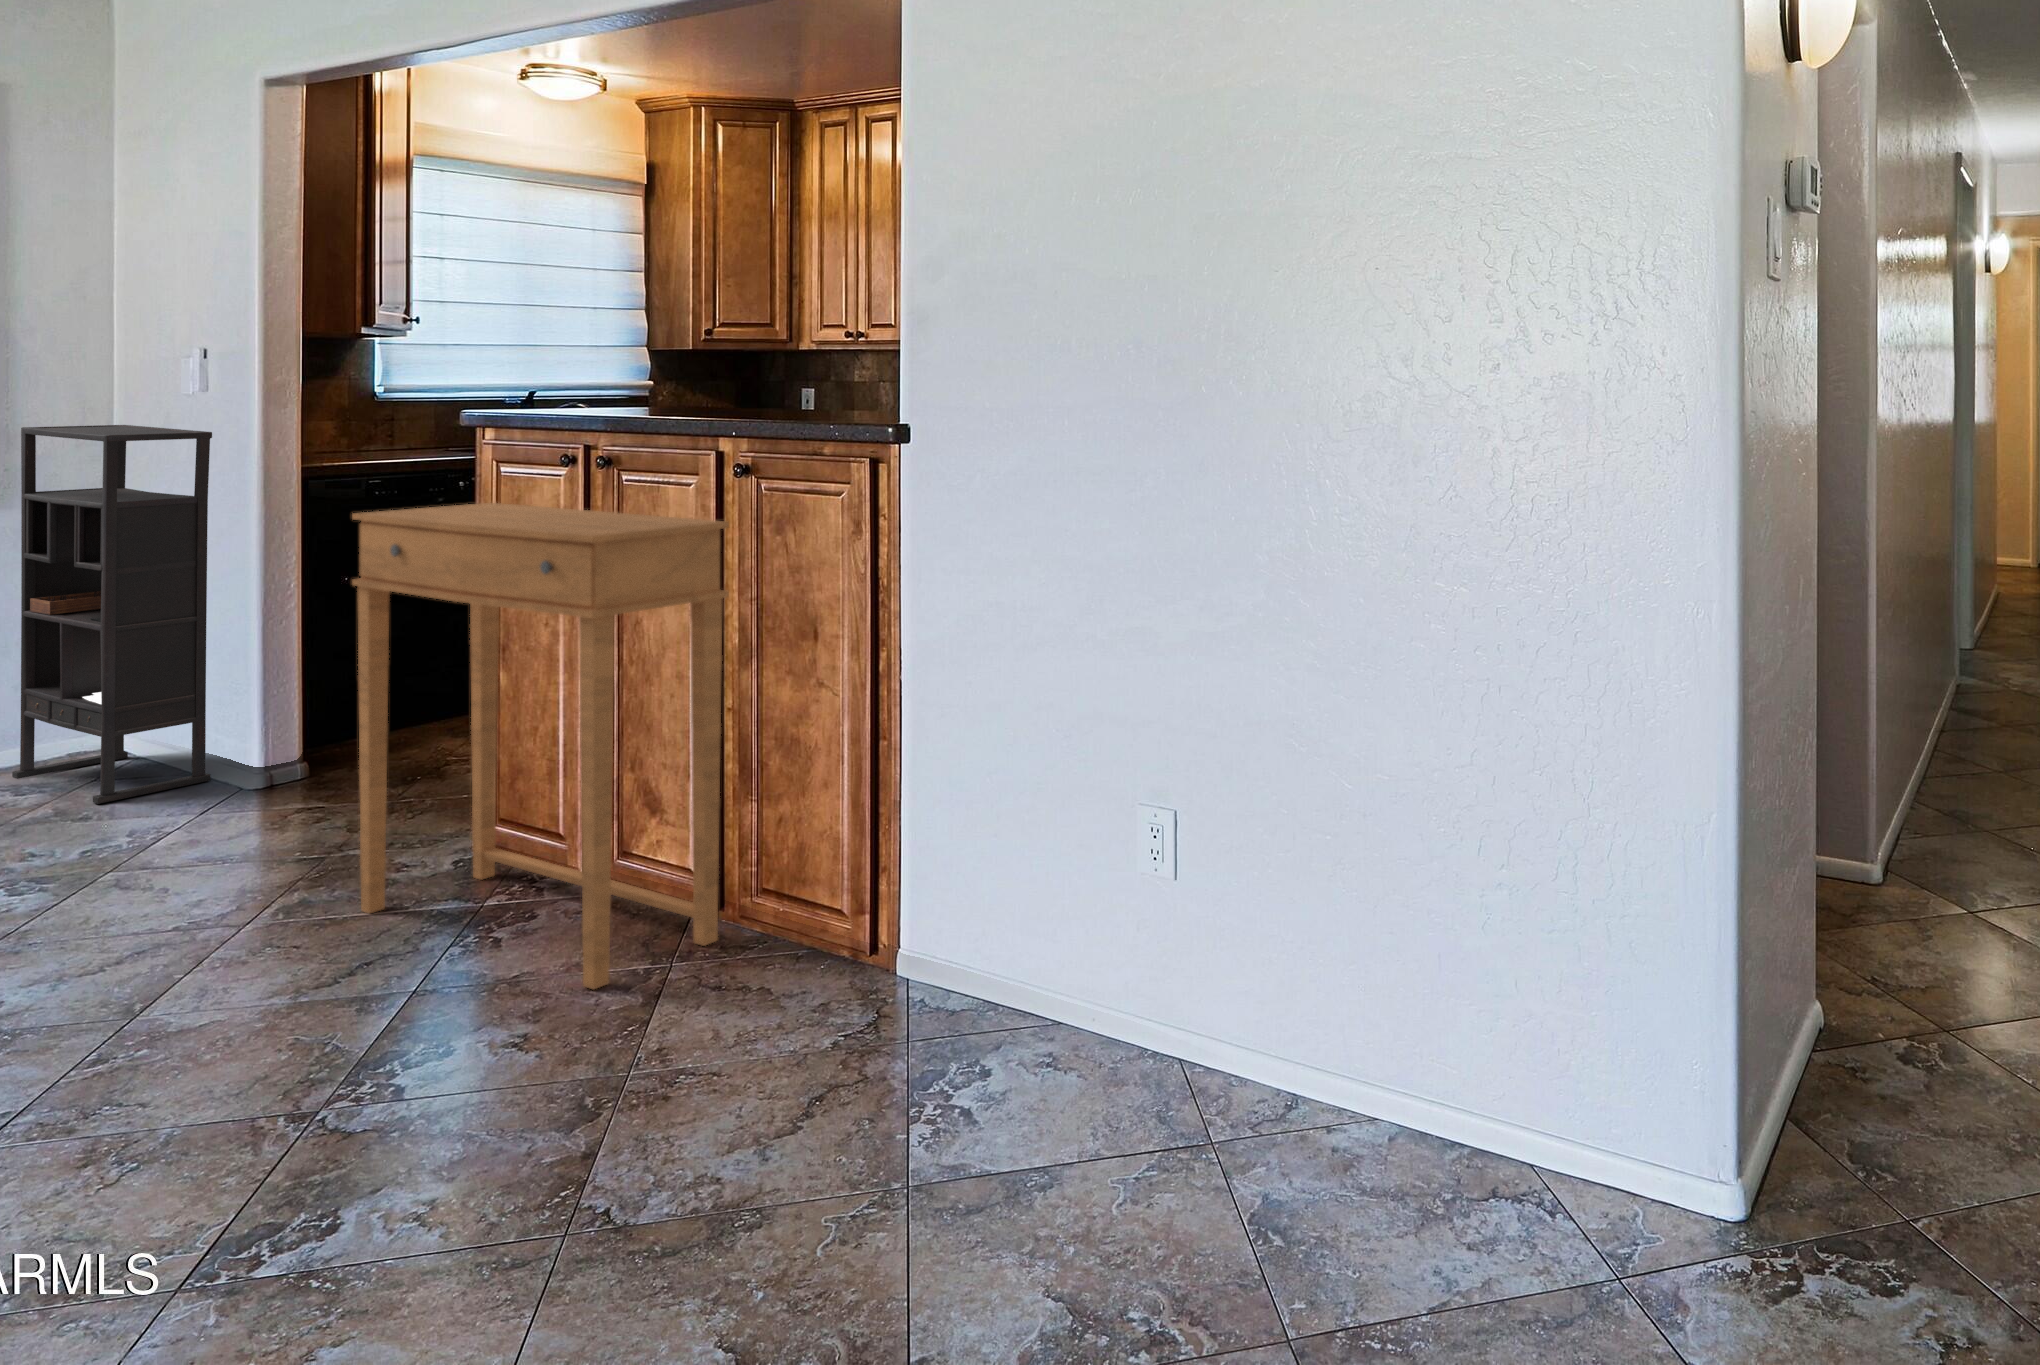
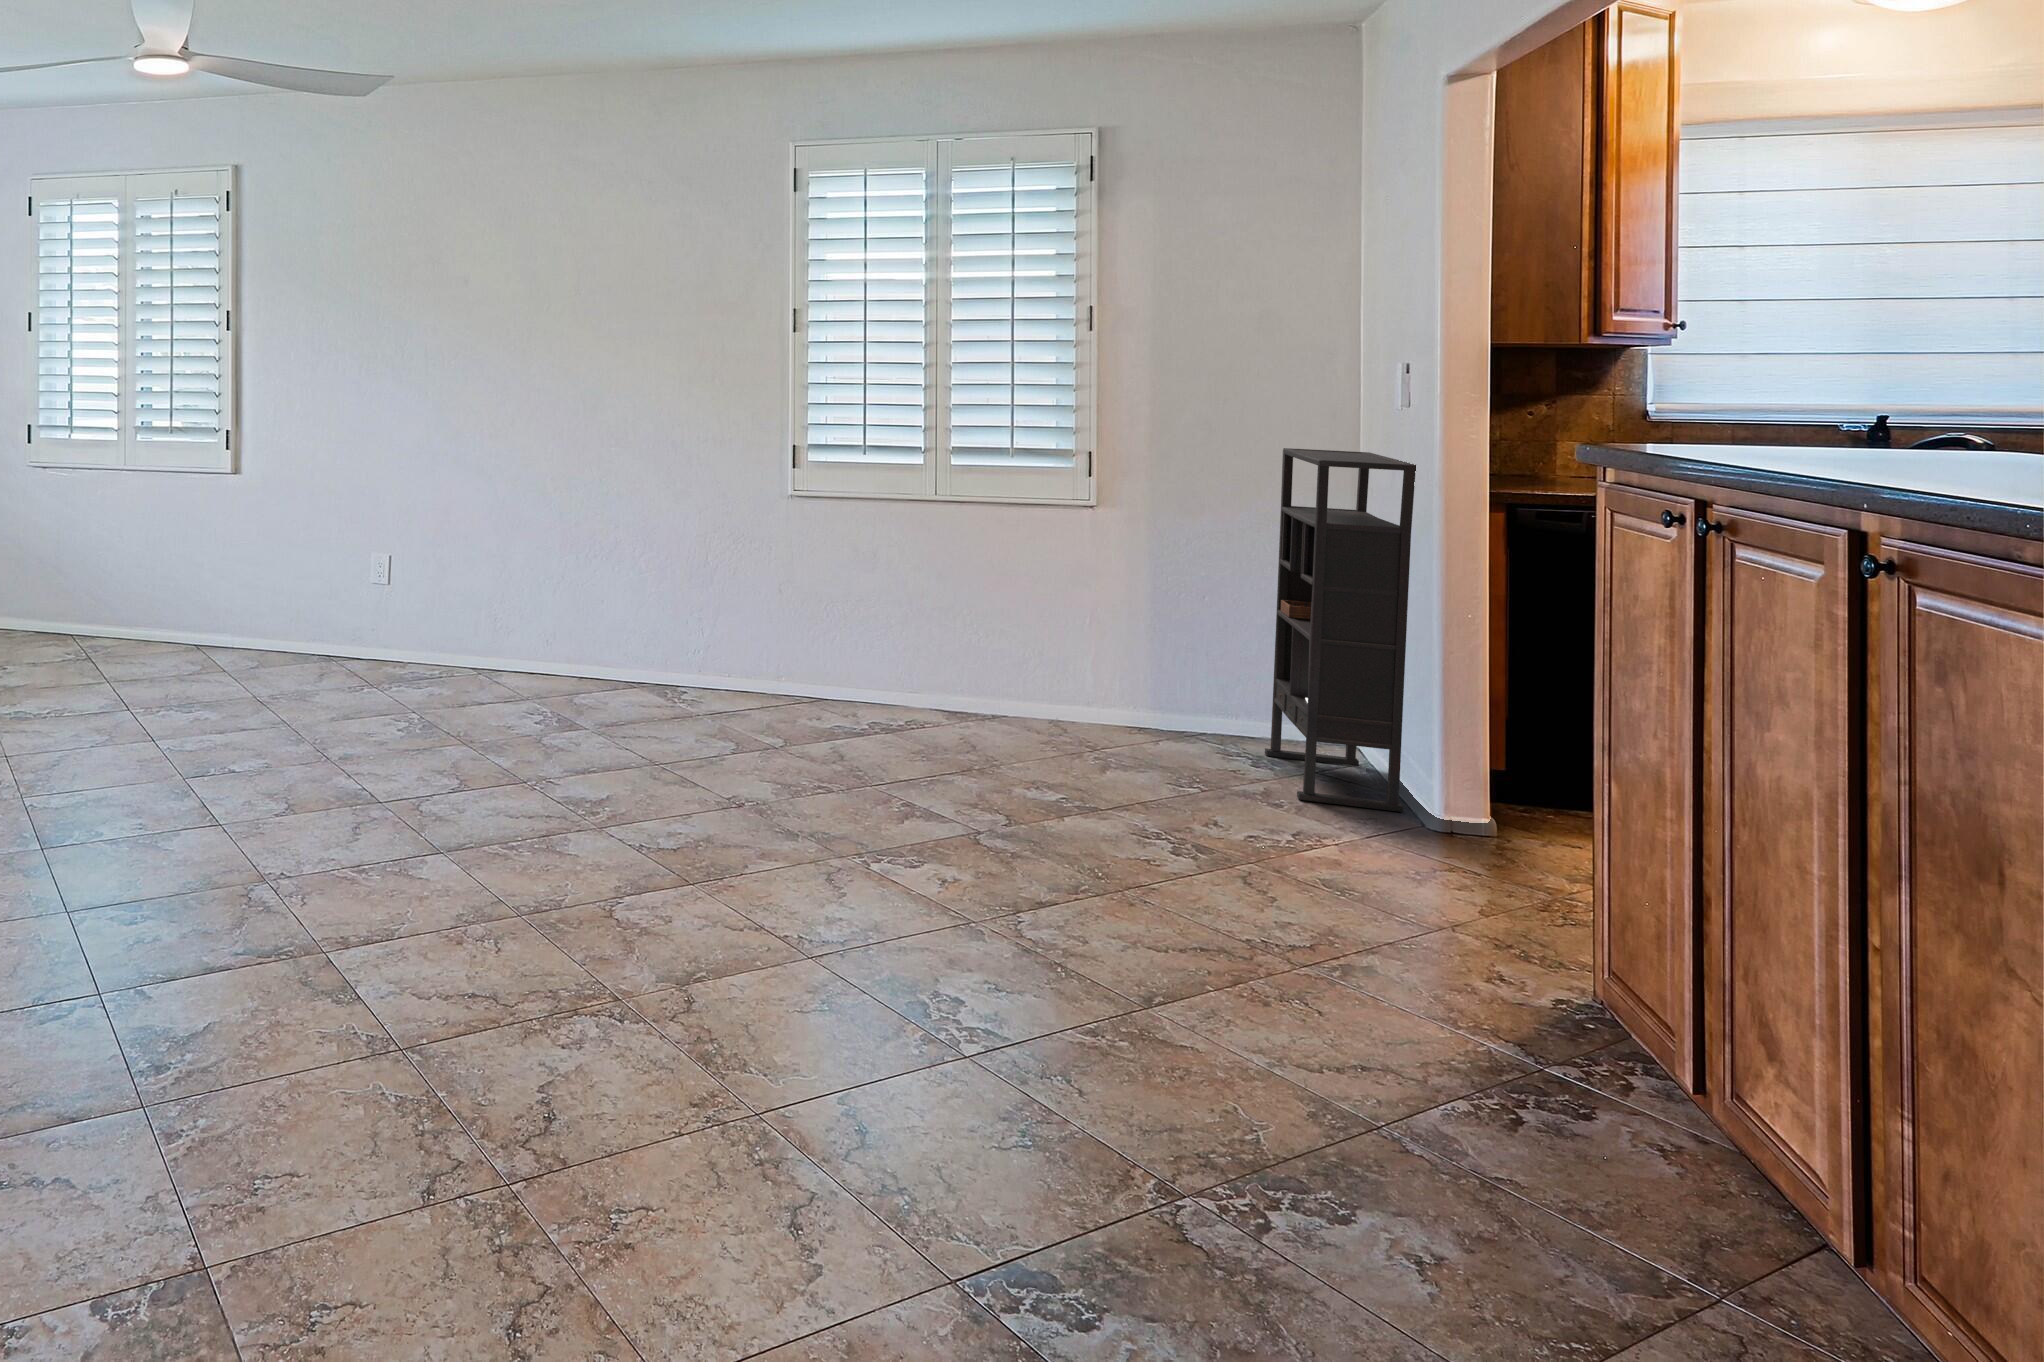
side table: present [352,503,729,989] -> none [1413,564,1872,1309]

